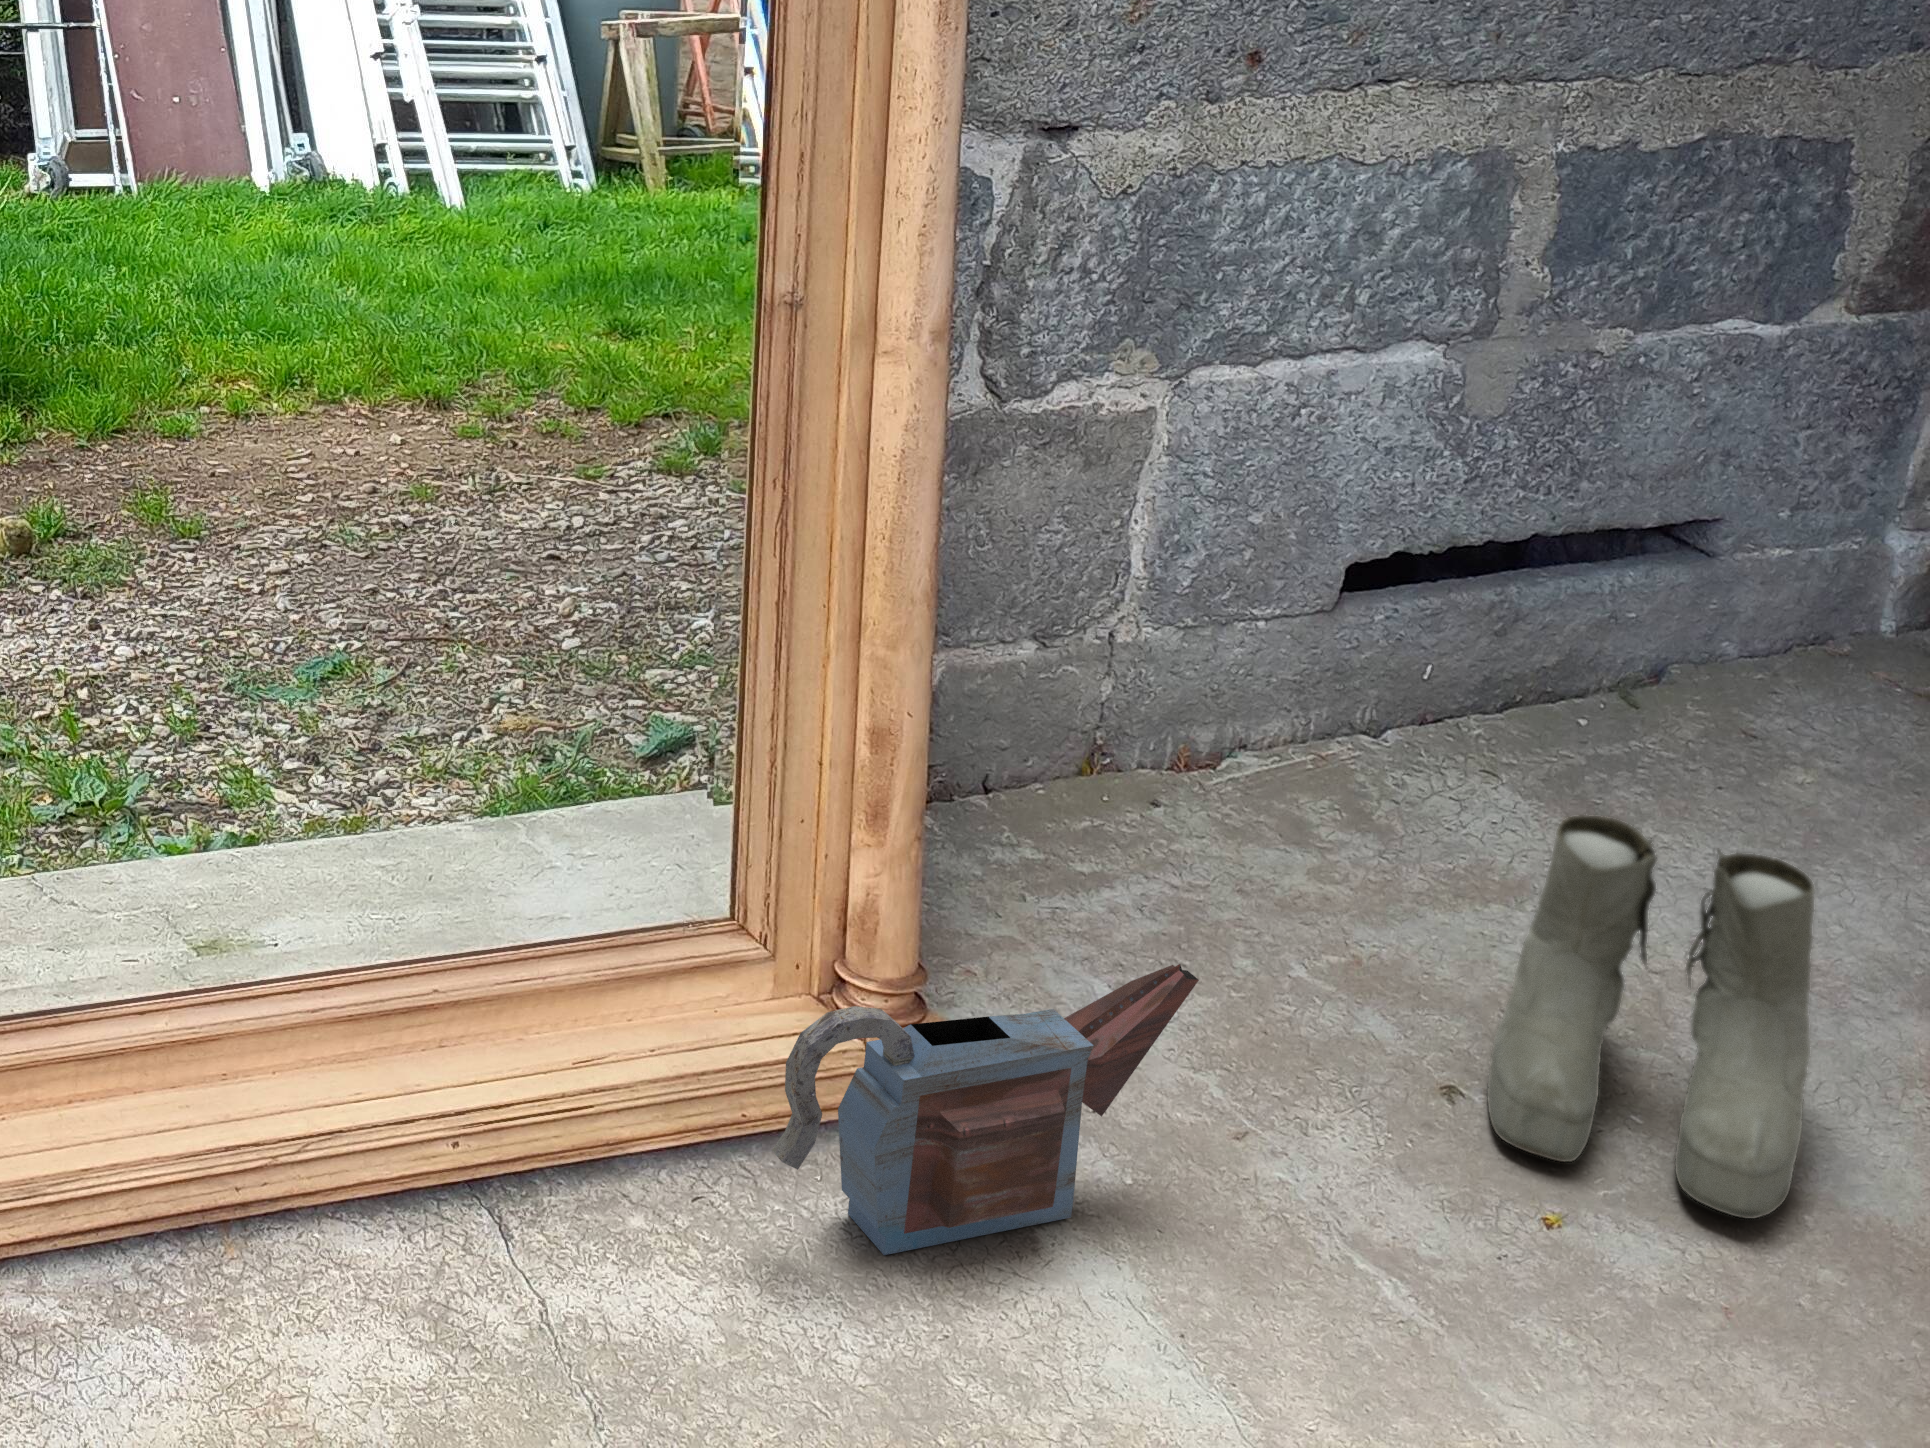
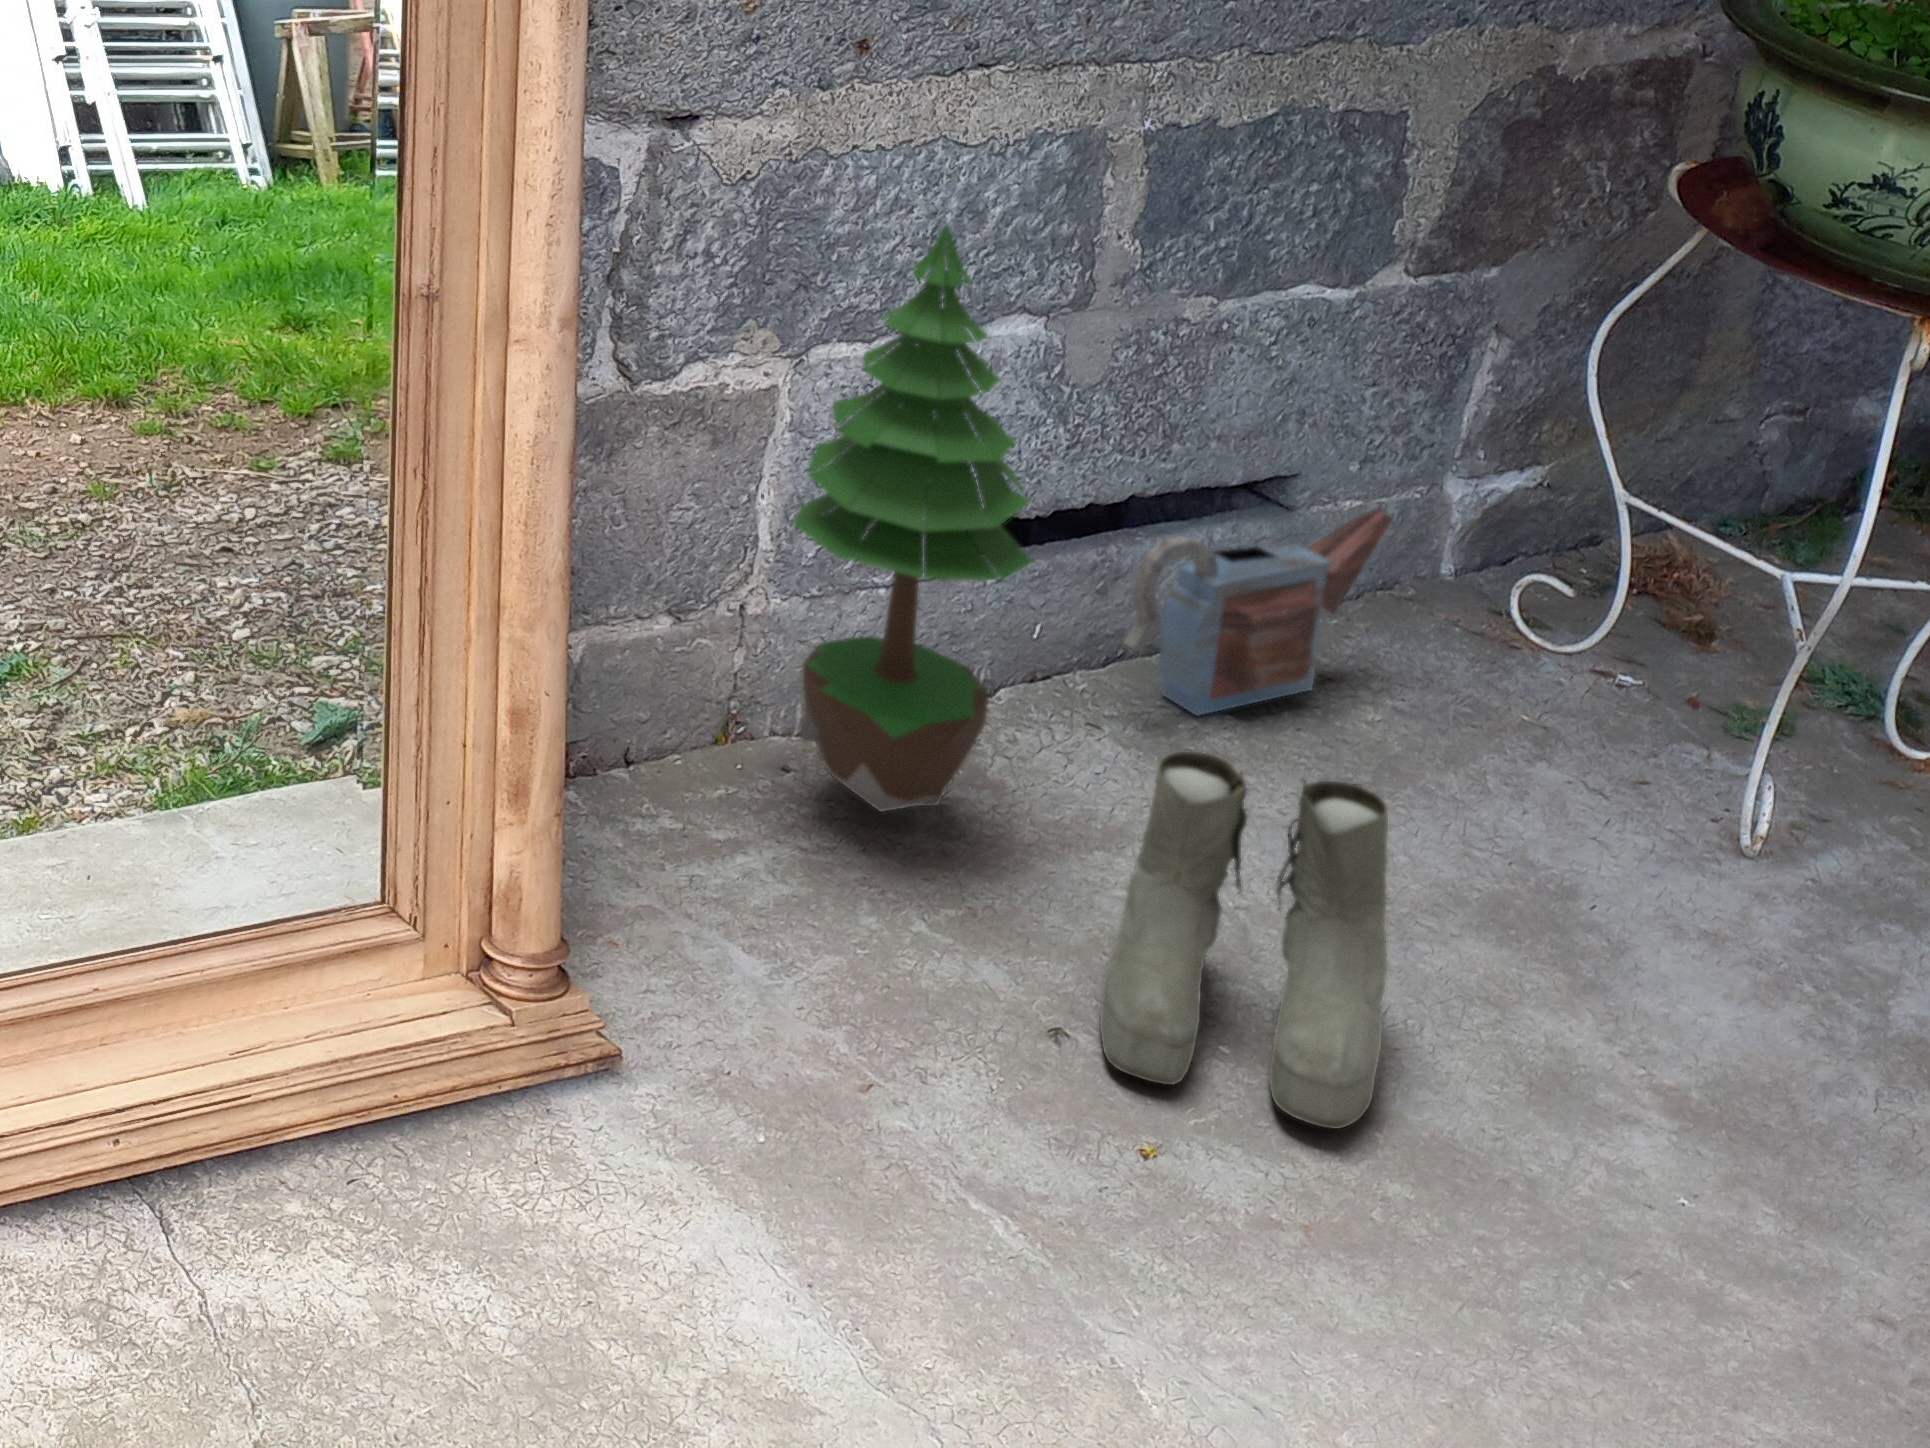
potted tree: none [1157,251,1422,864] -> present [794,225,1032,812]
watering can: present [772,964,1199,1255] -> present [1124,509,1392,715]

